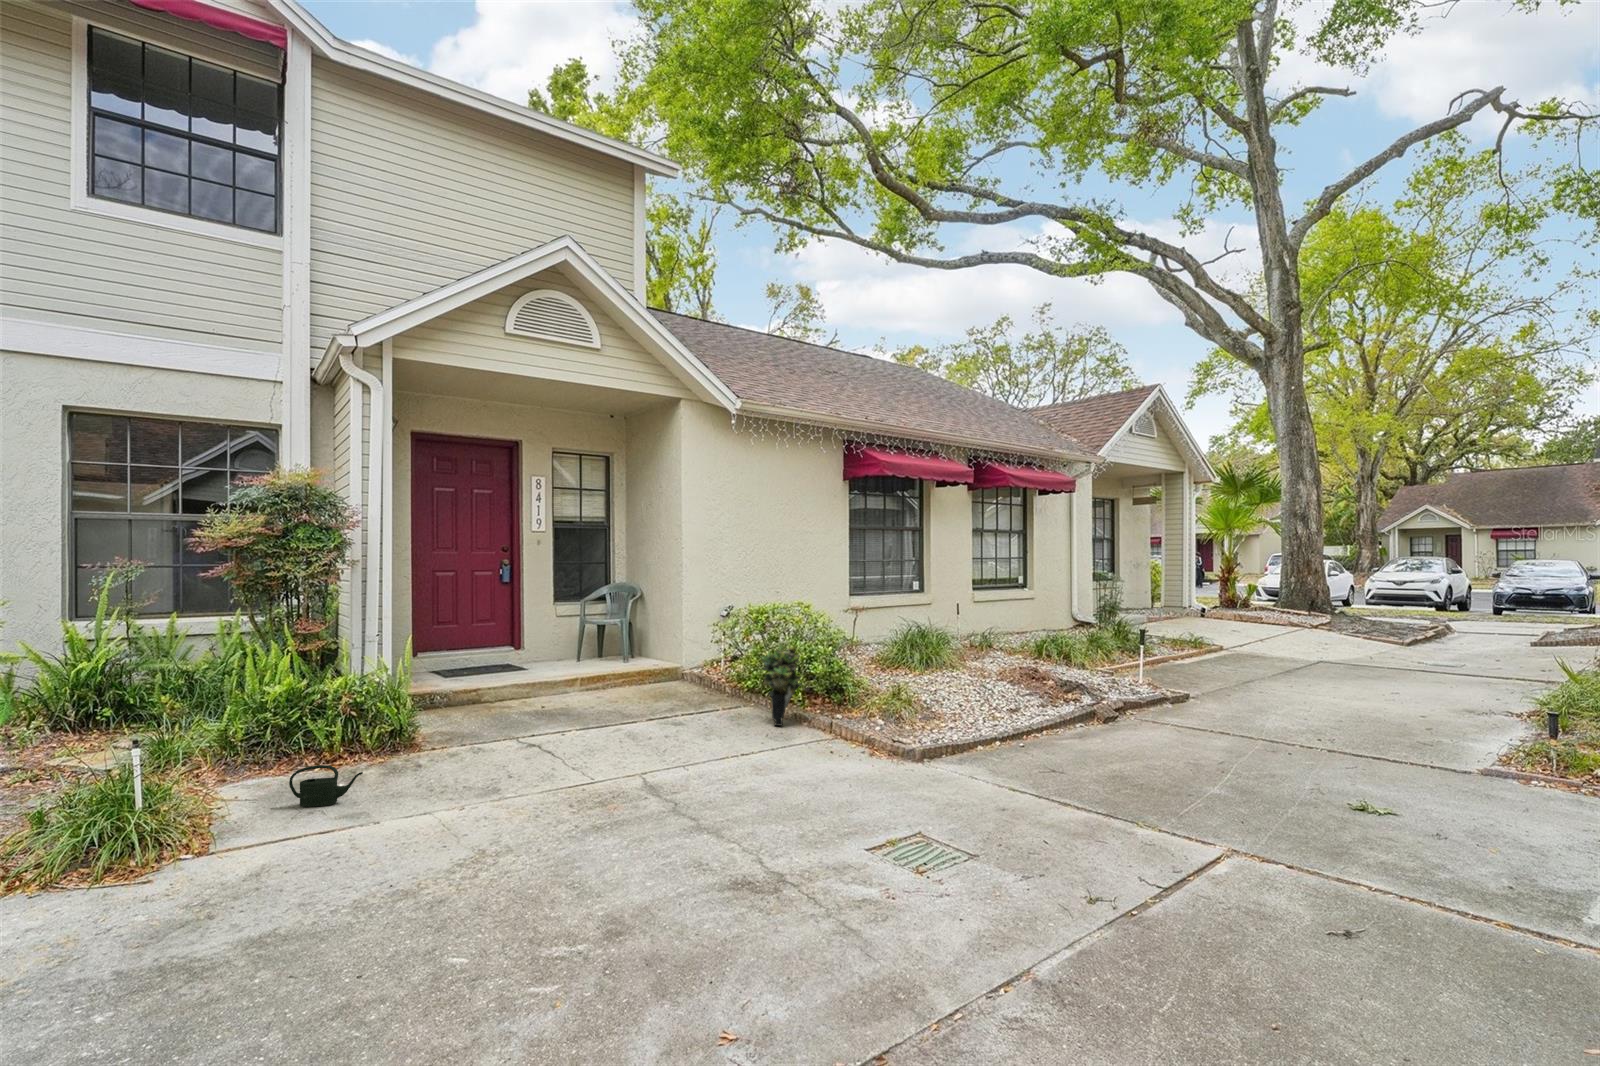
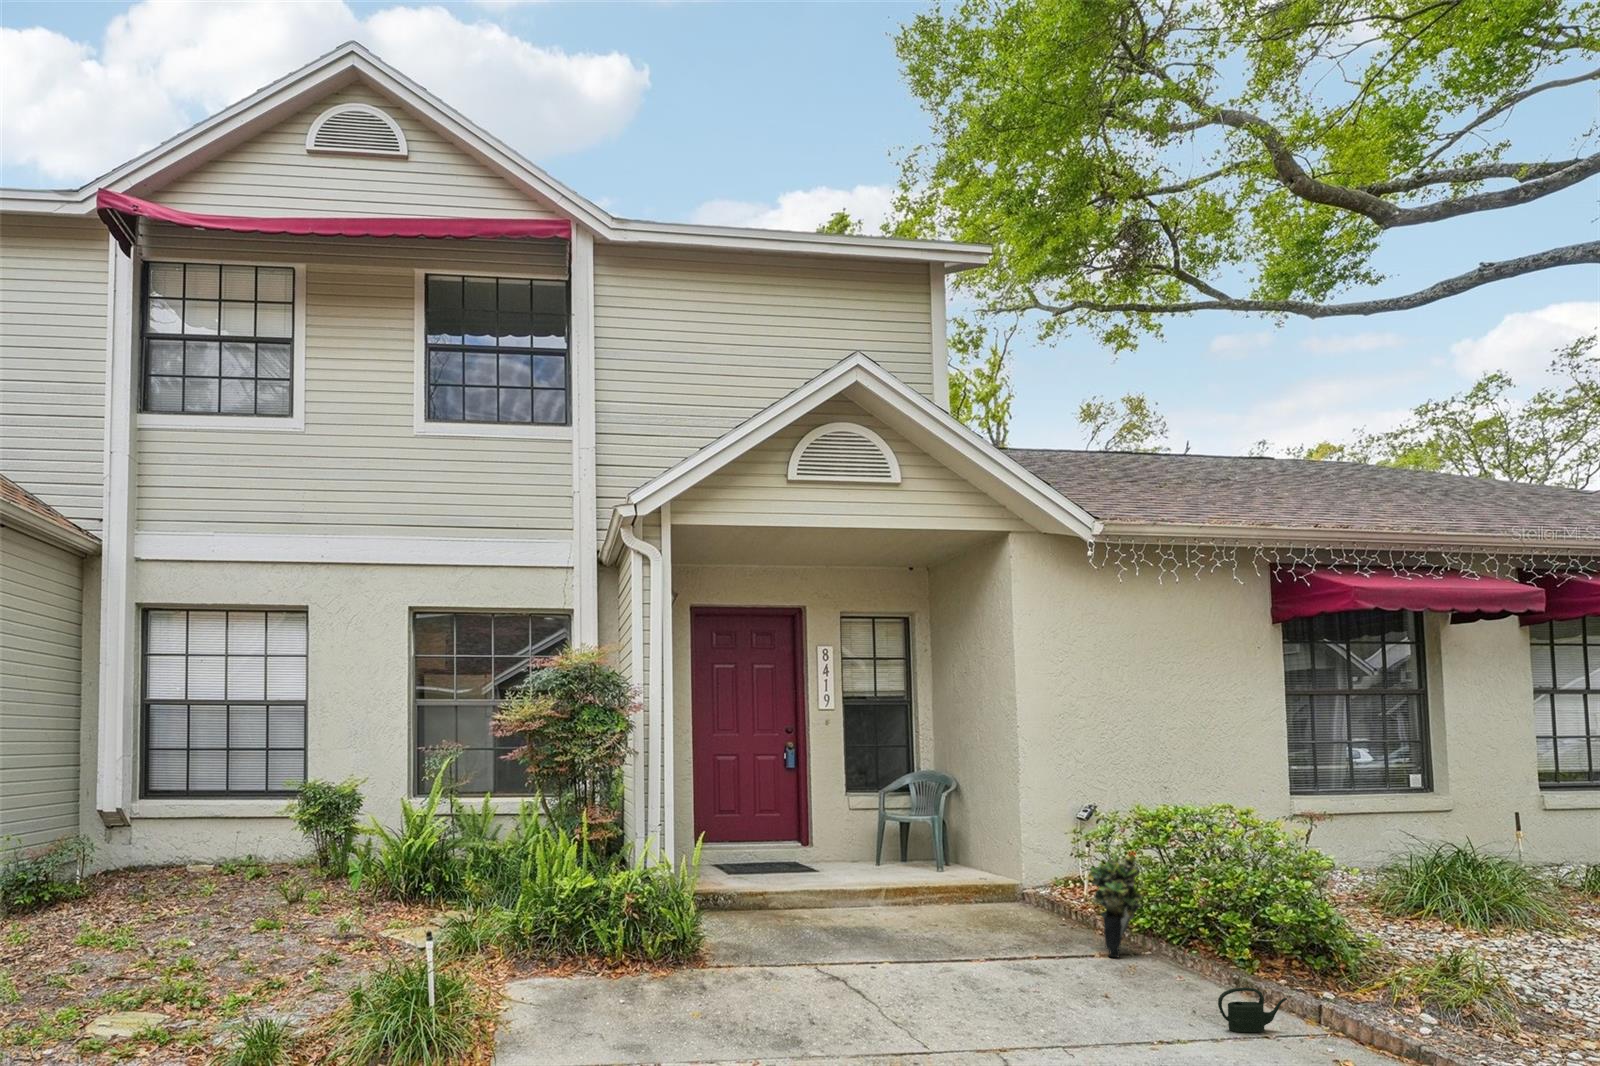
watering can: present [289,765,363,807] -> present [1218,987,1287,1032]

